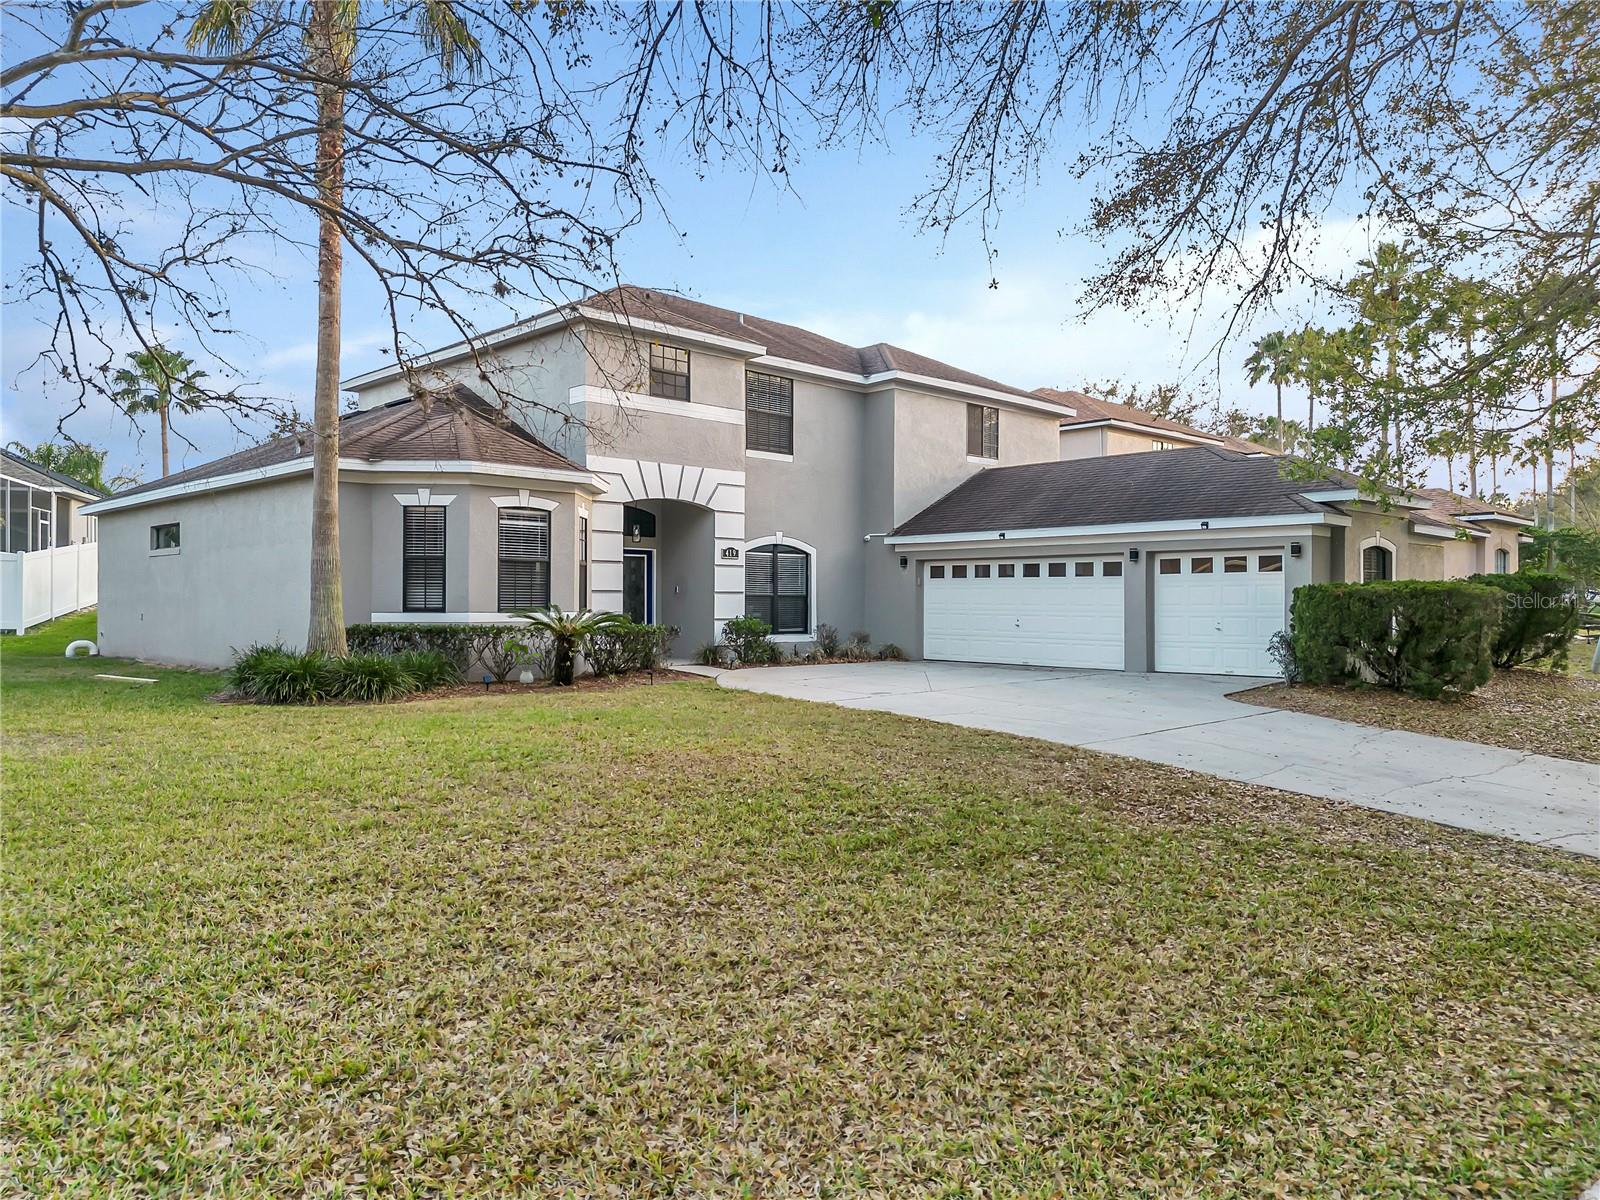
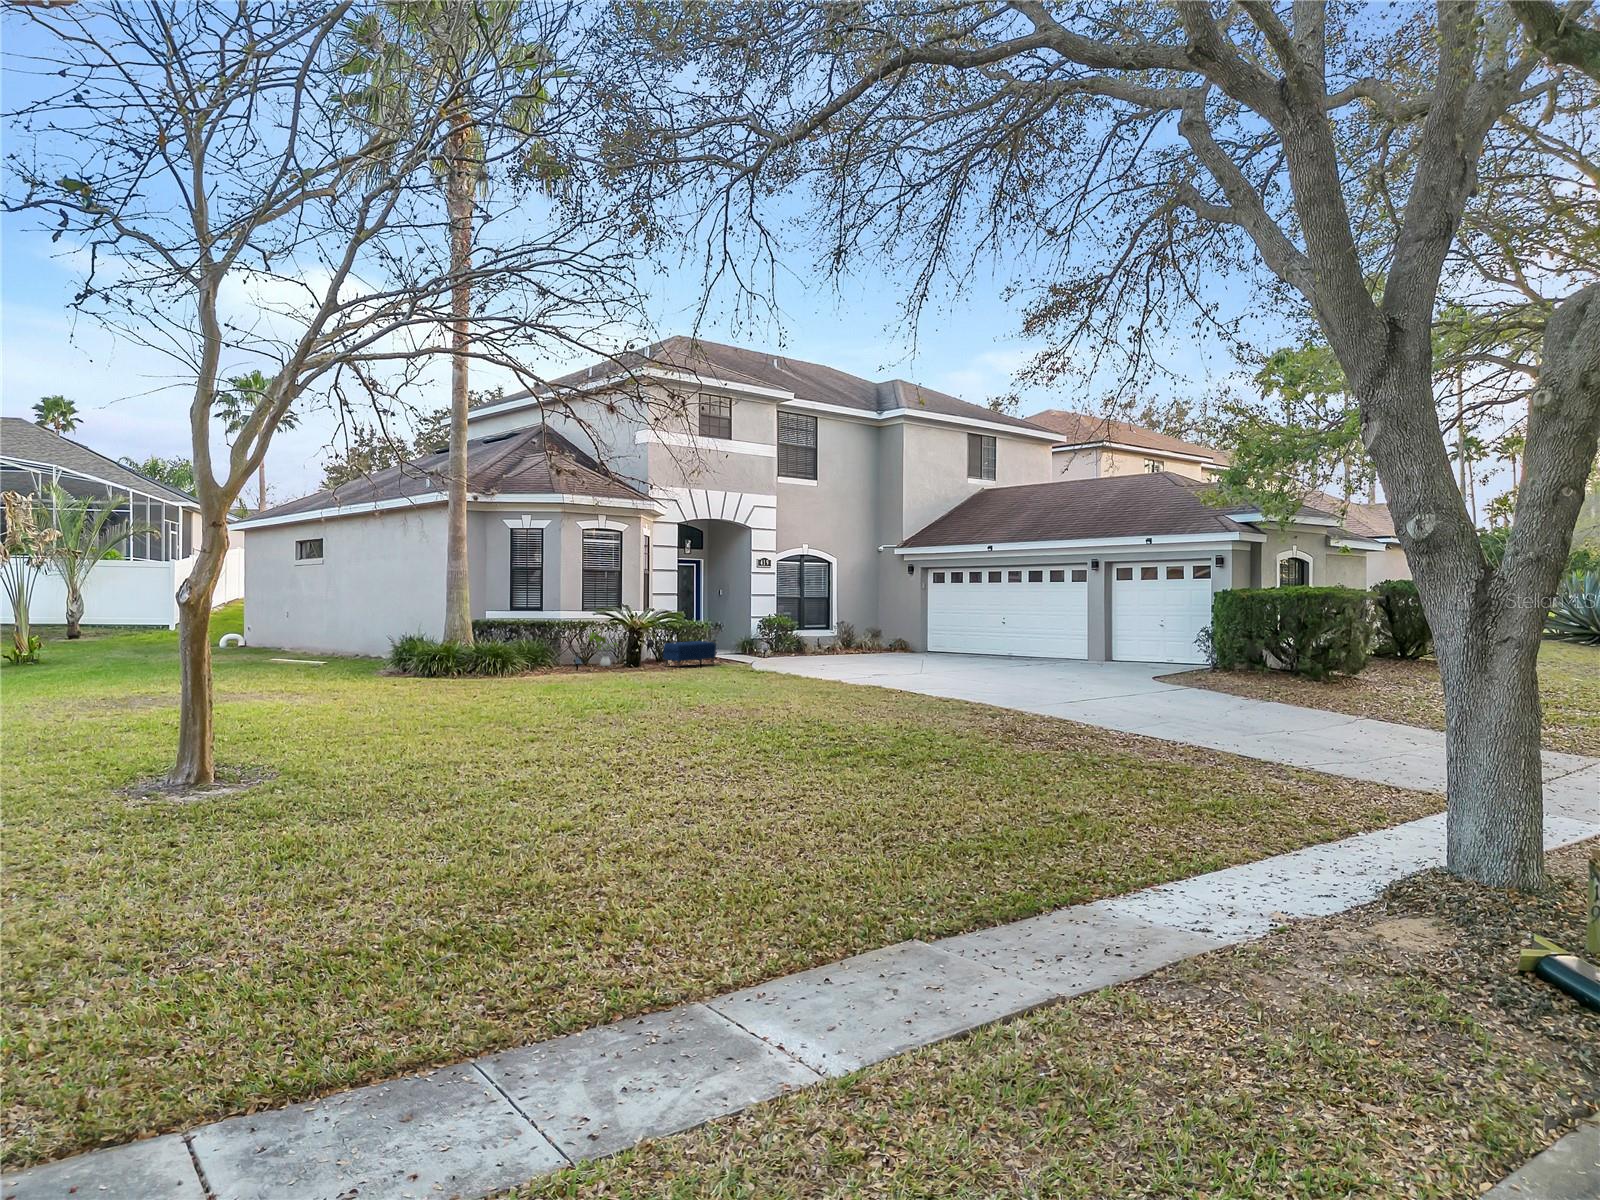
bench: none [602,650,670,686] -> present [663,641,716,667]

